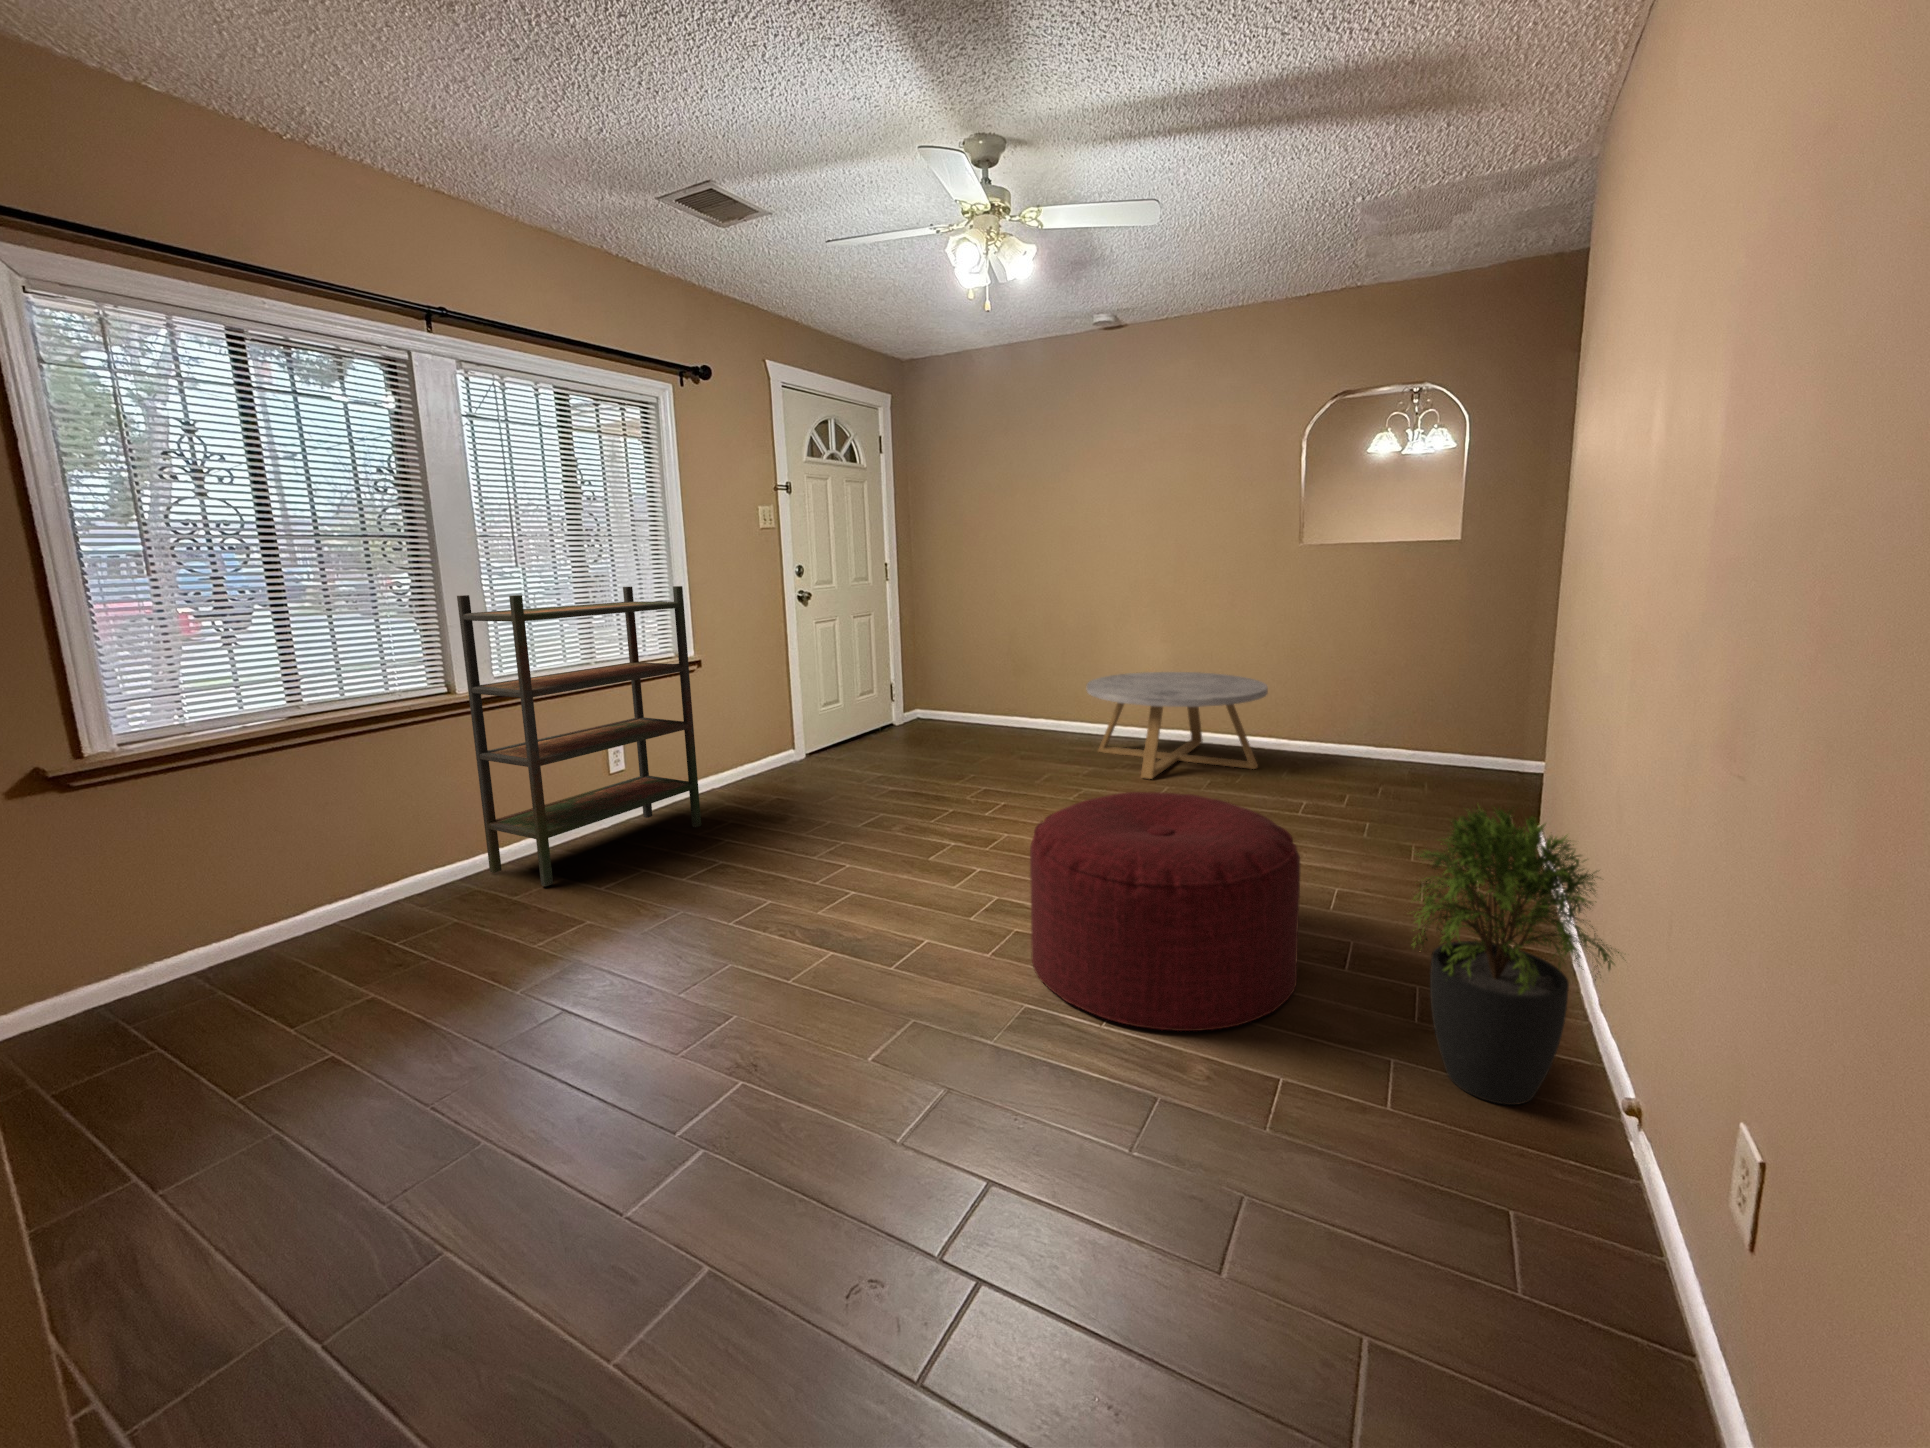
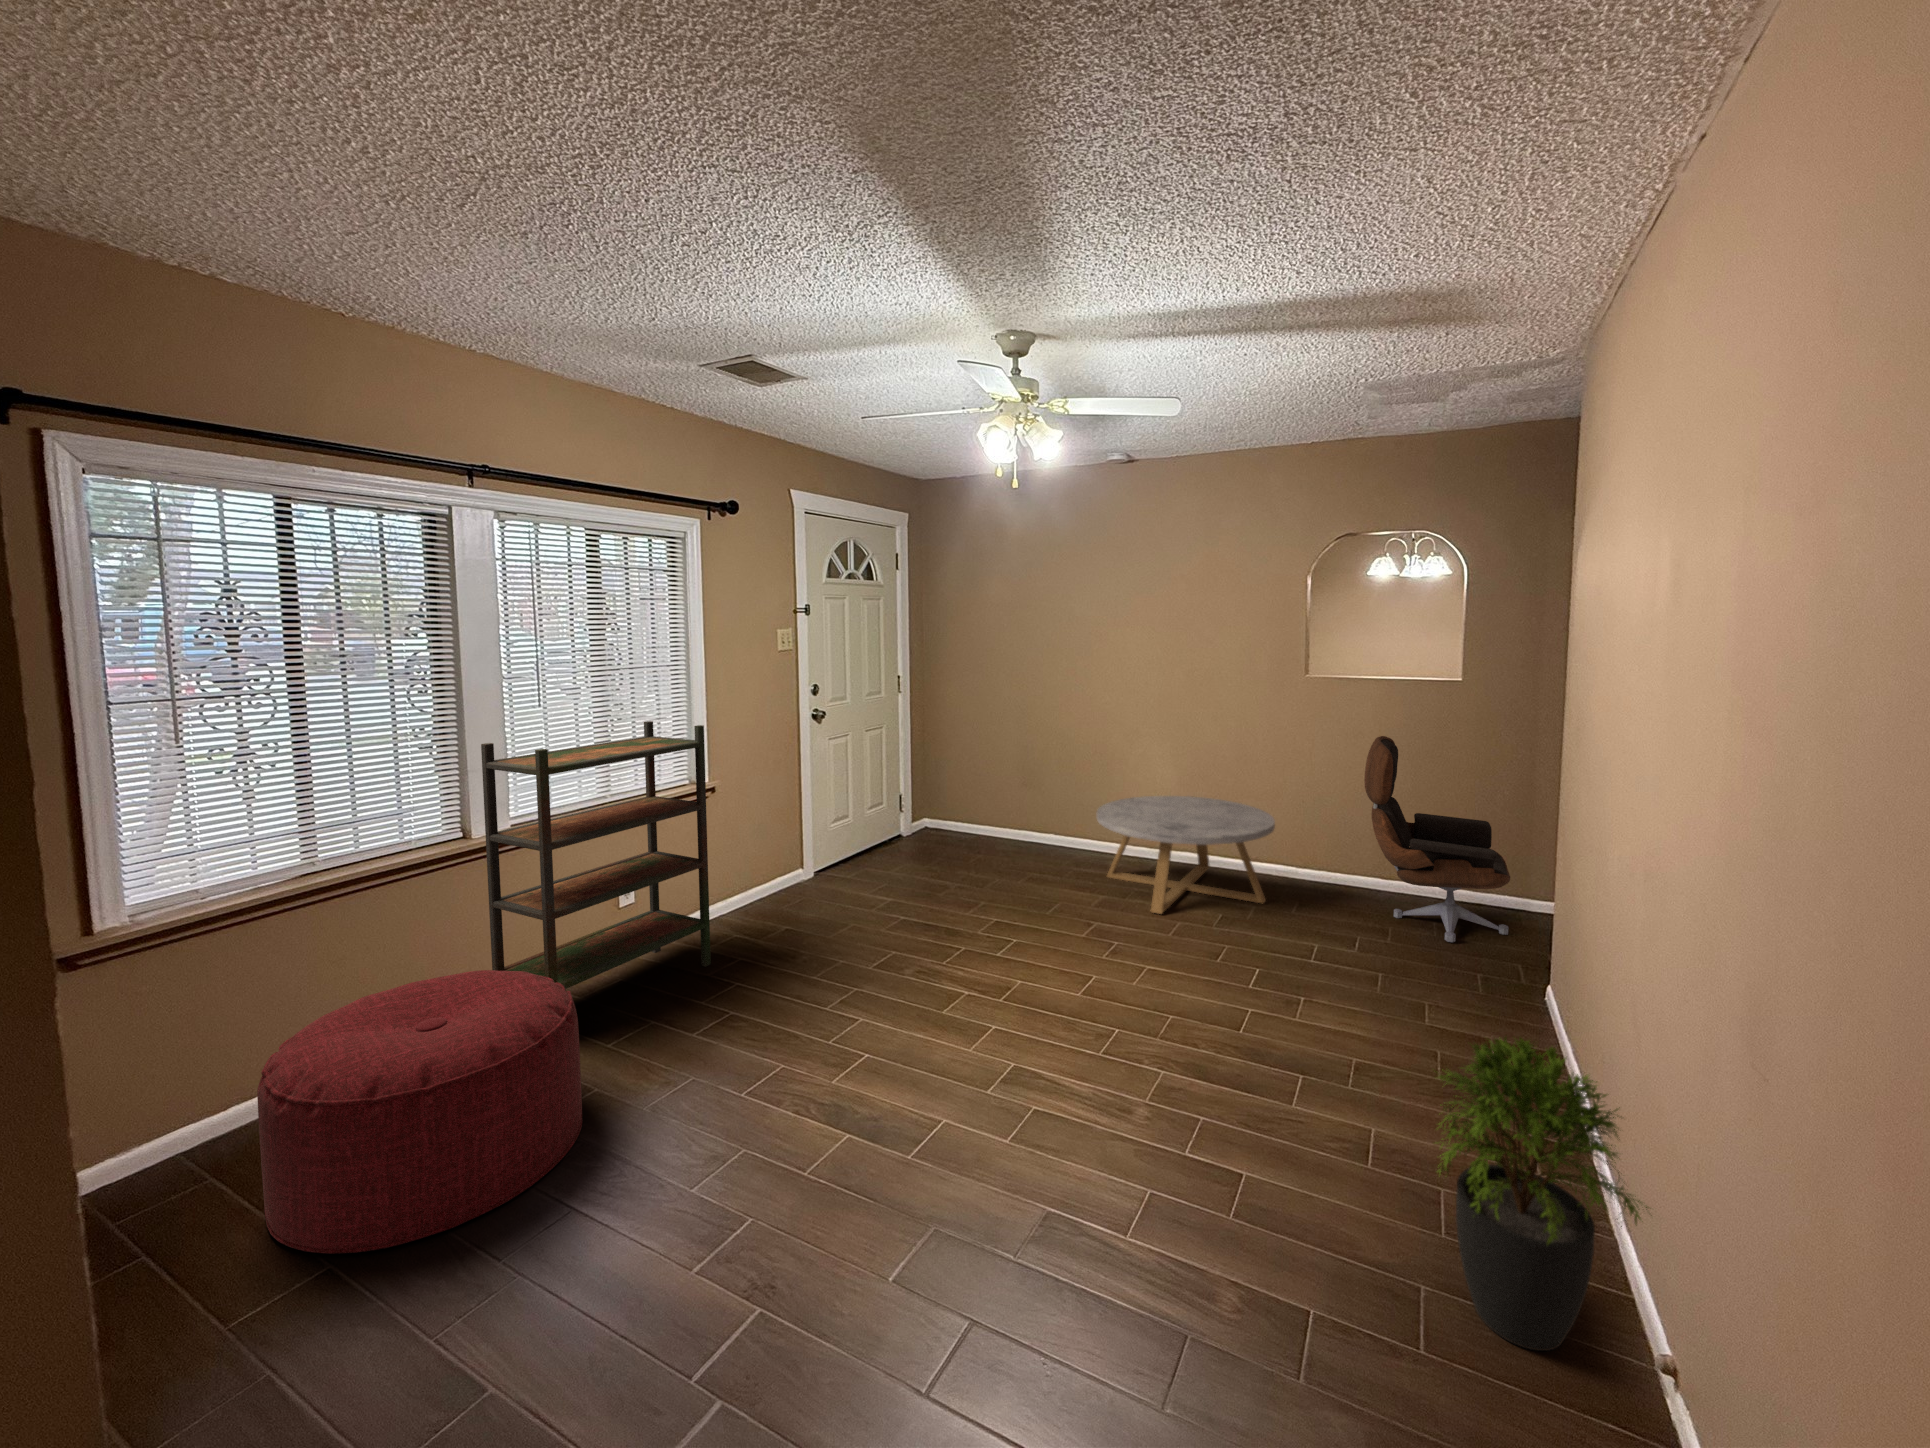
lounge chair: none [1360,595,1508,796] -> present [1364,736,1510,942]
ottoman: present [1030,792,1300,1031] -> present [257,970,583,1254]

